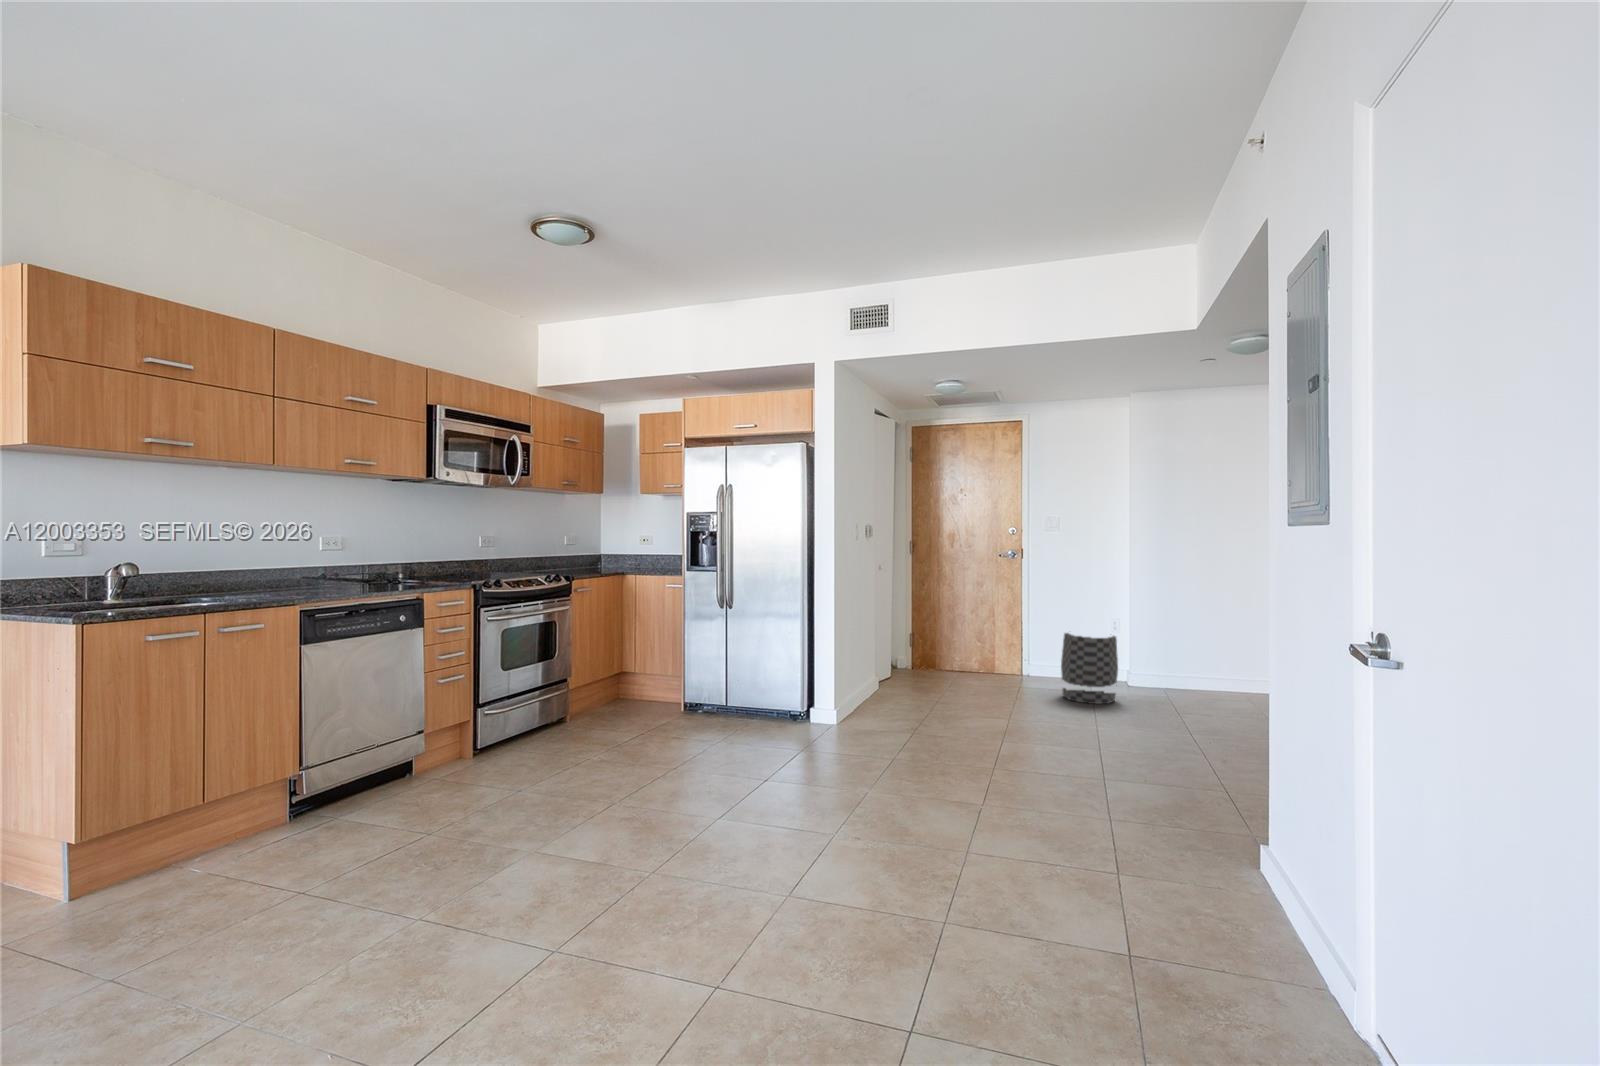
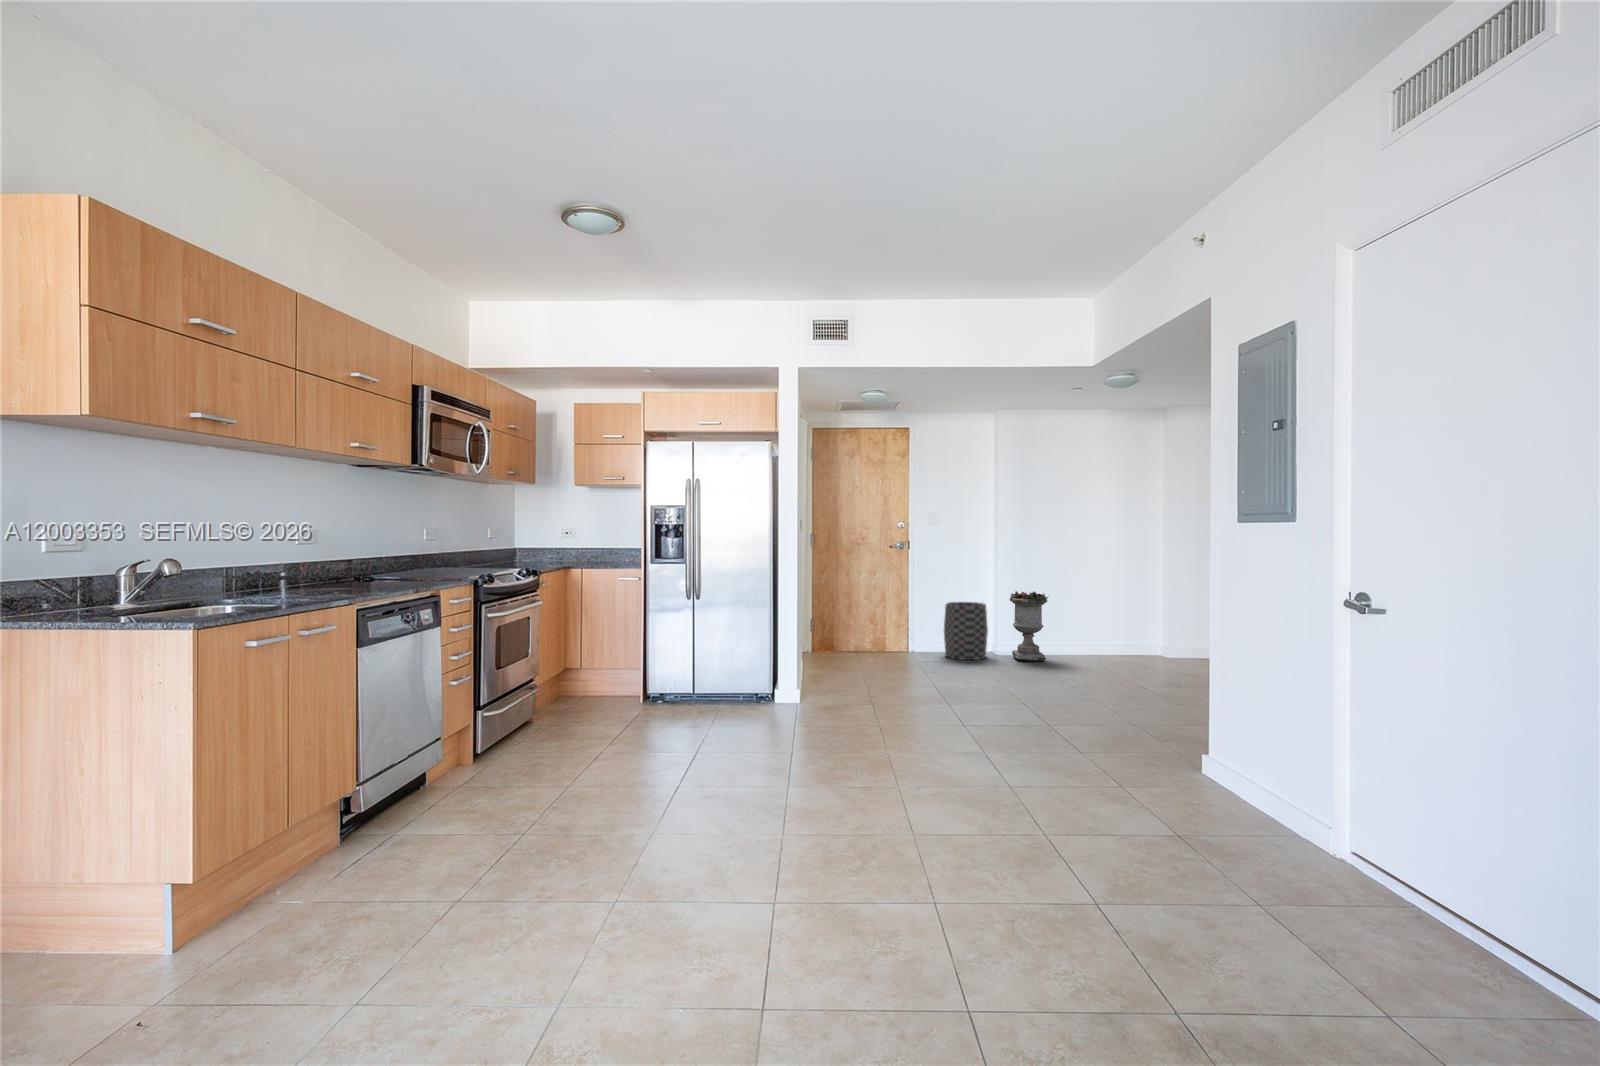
planter: none [1145,622,1199,712] -> present [1010,591,1048,661]

